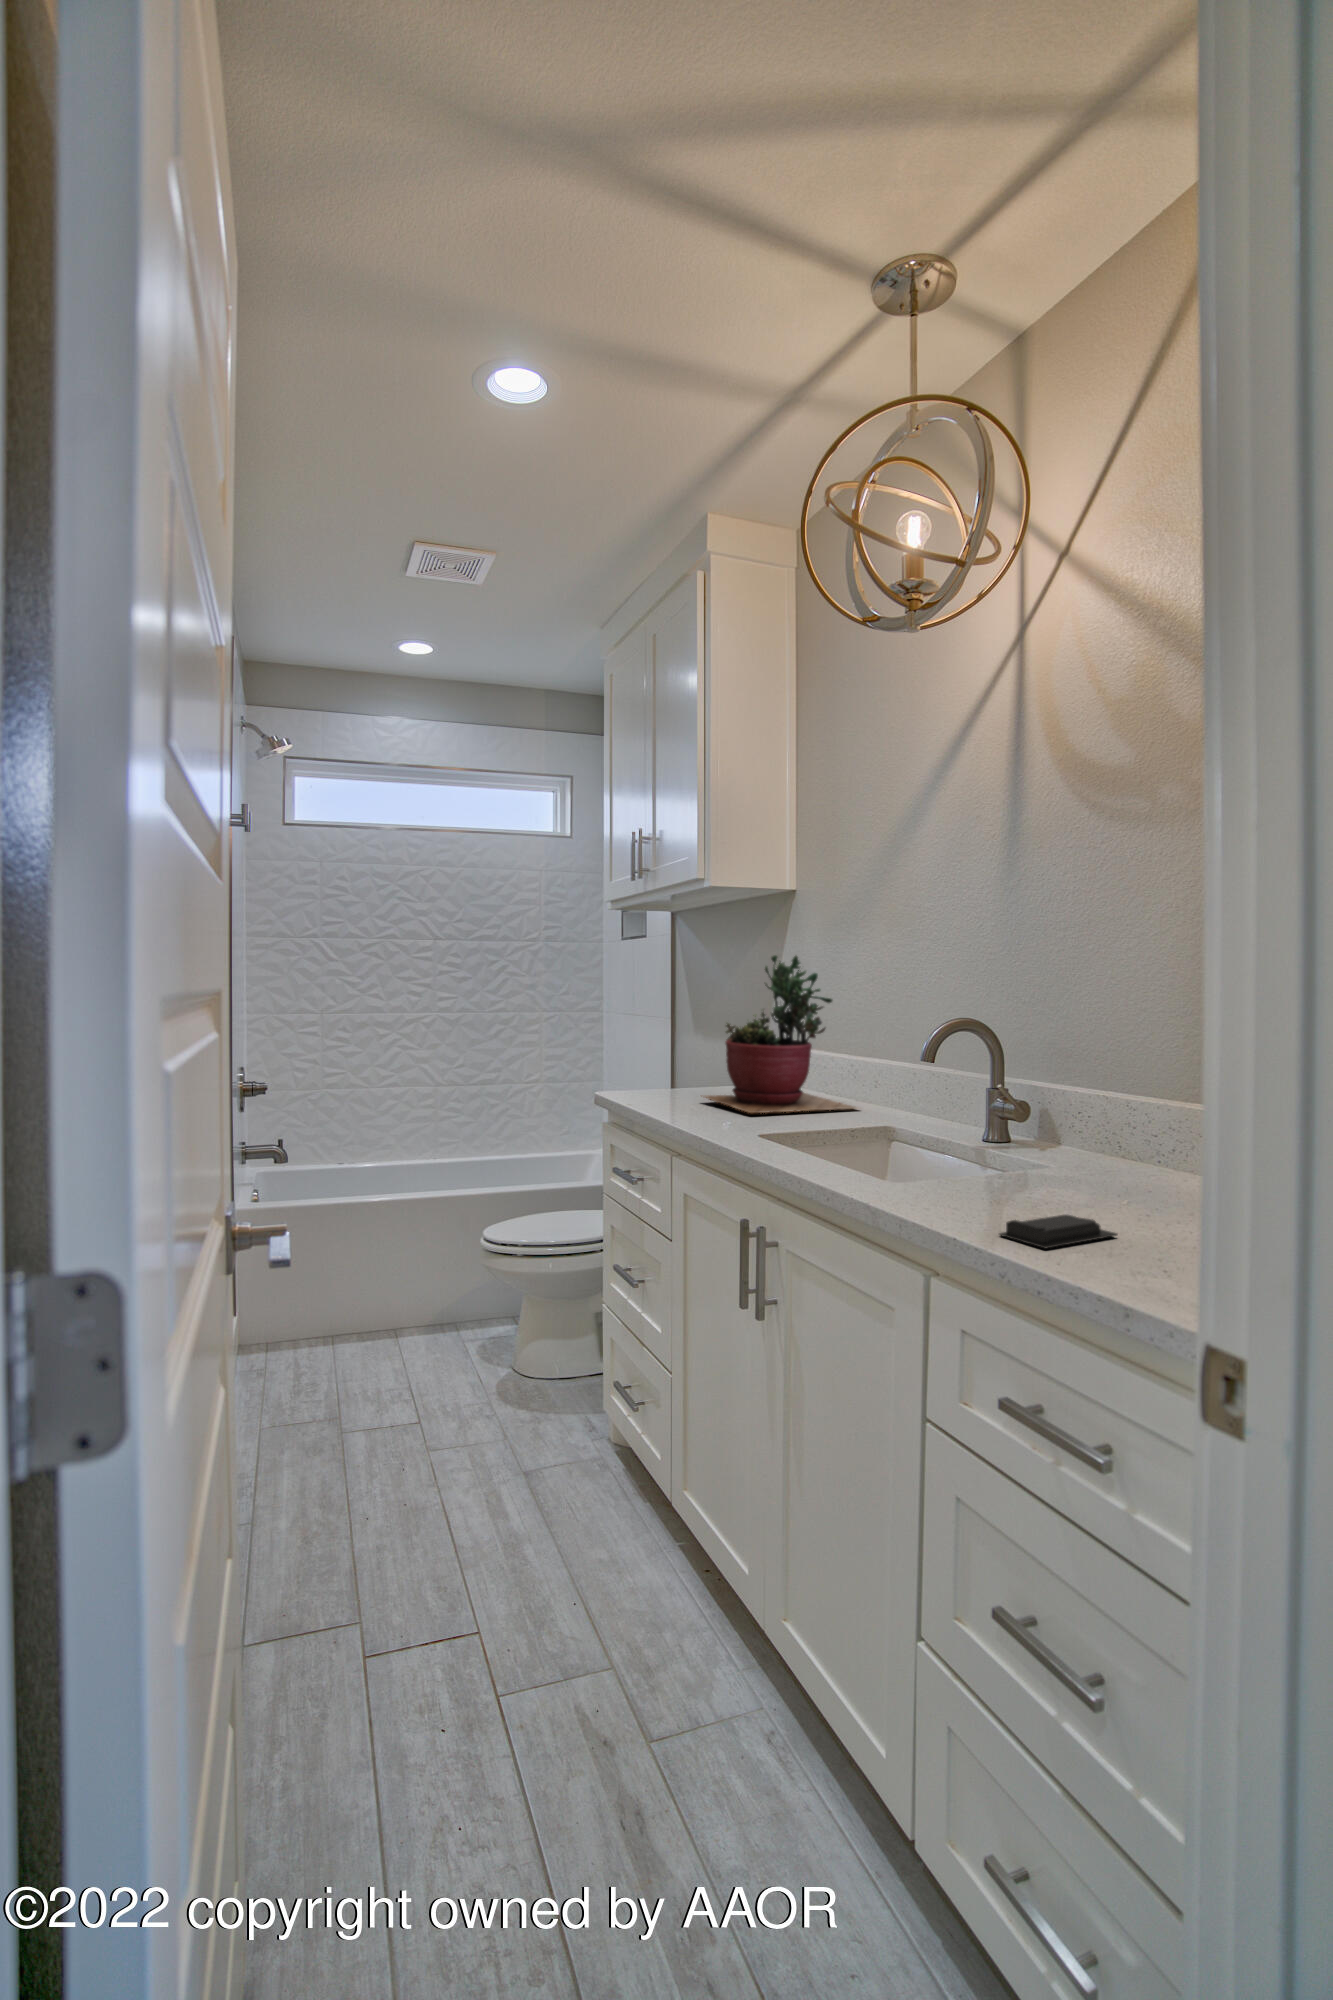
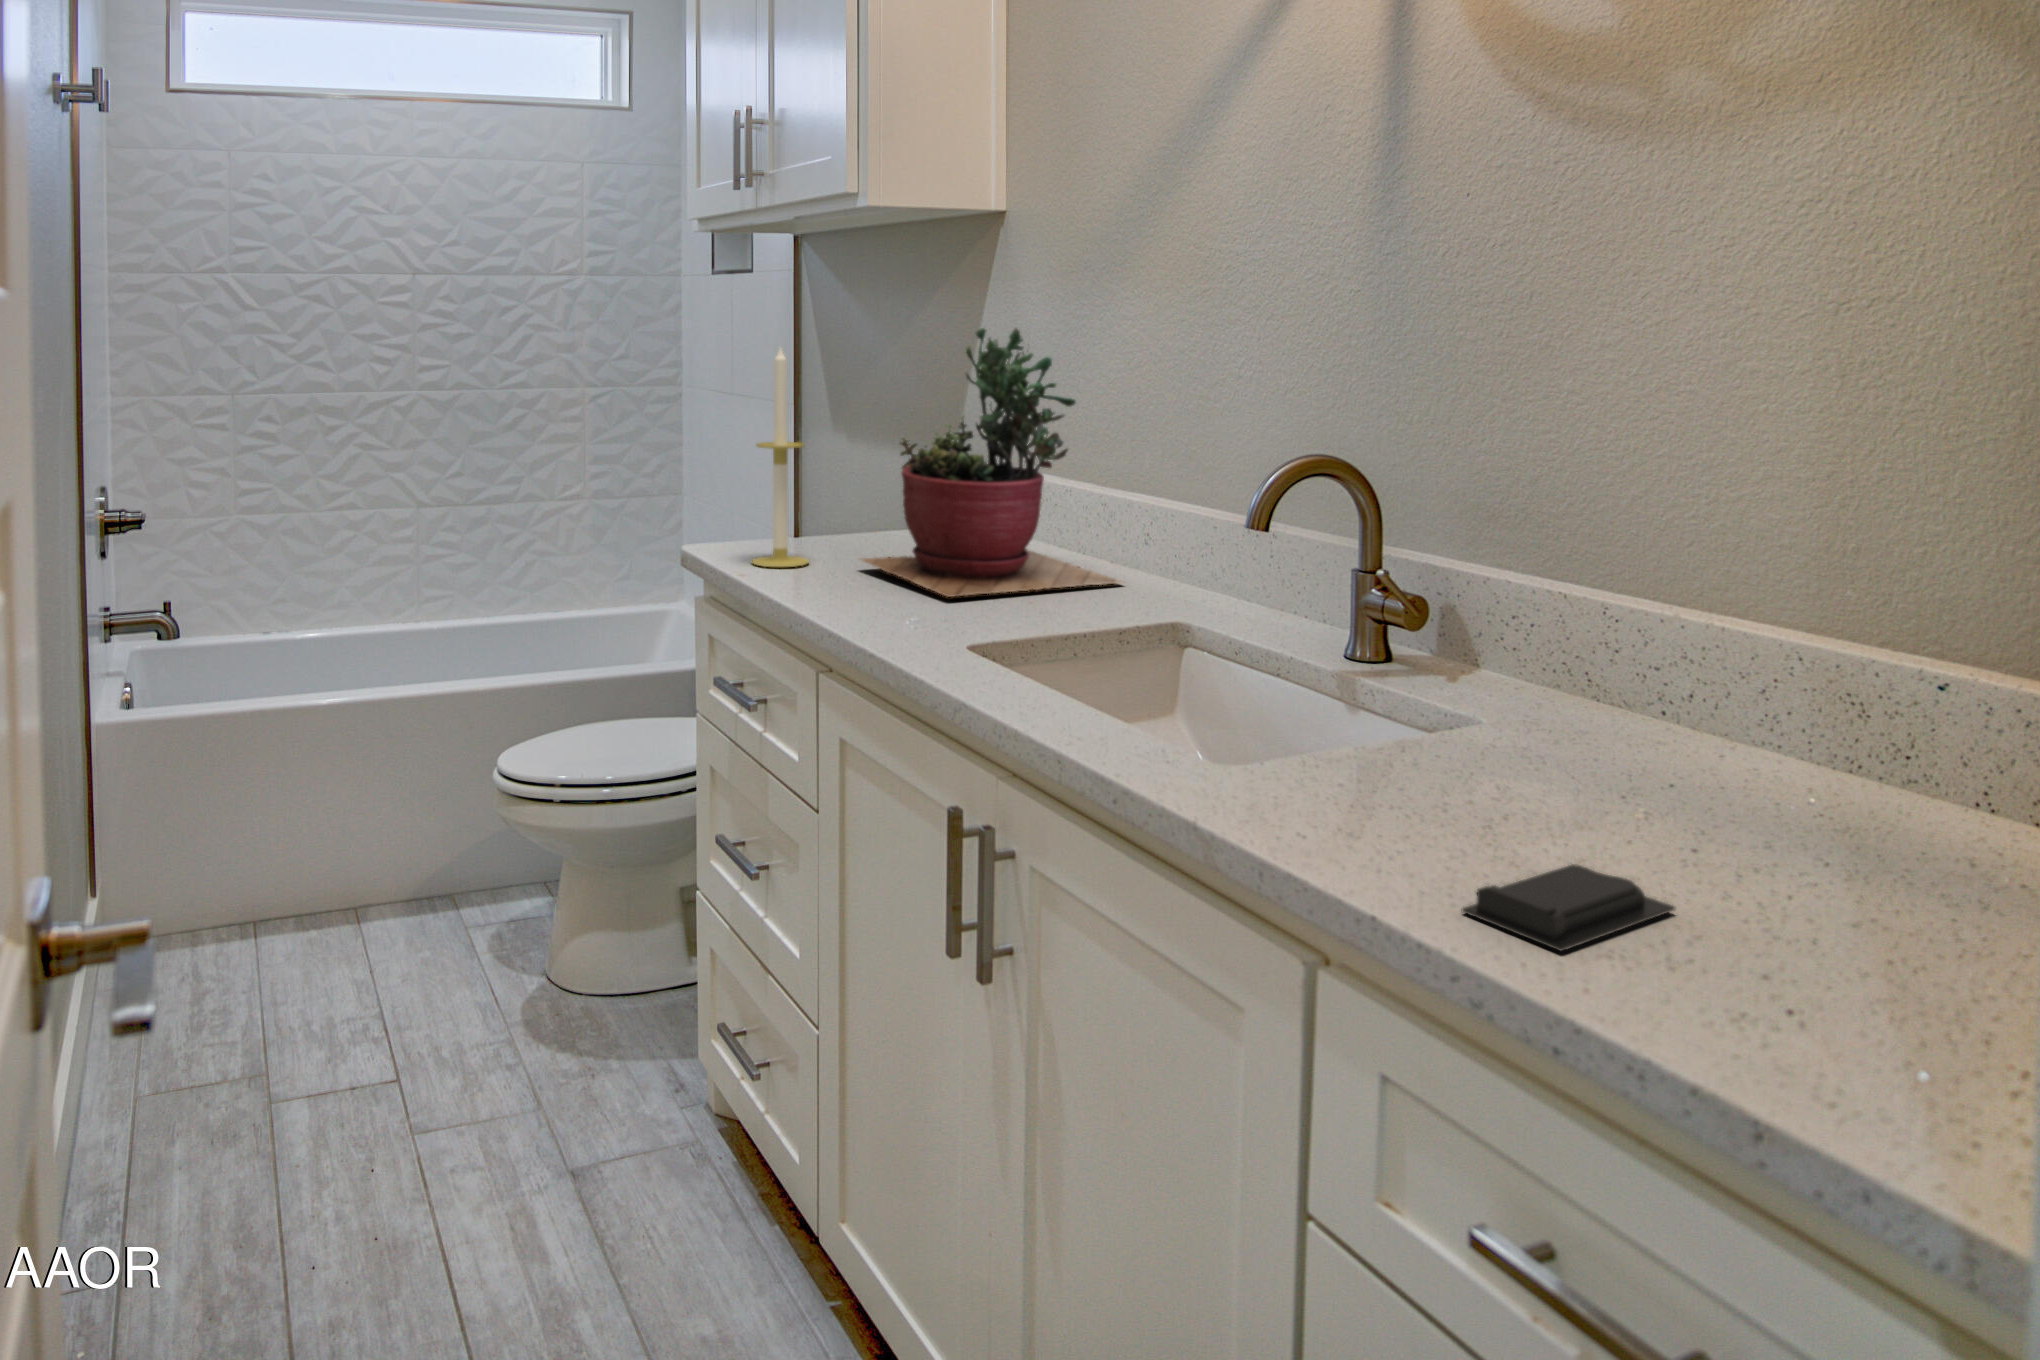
candle: none [635,966,671,1101] -> present [752,348,809,567]

